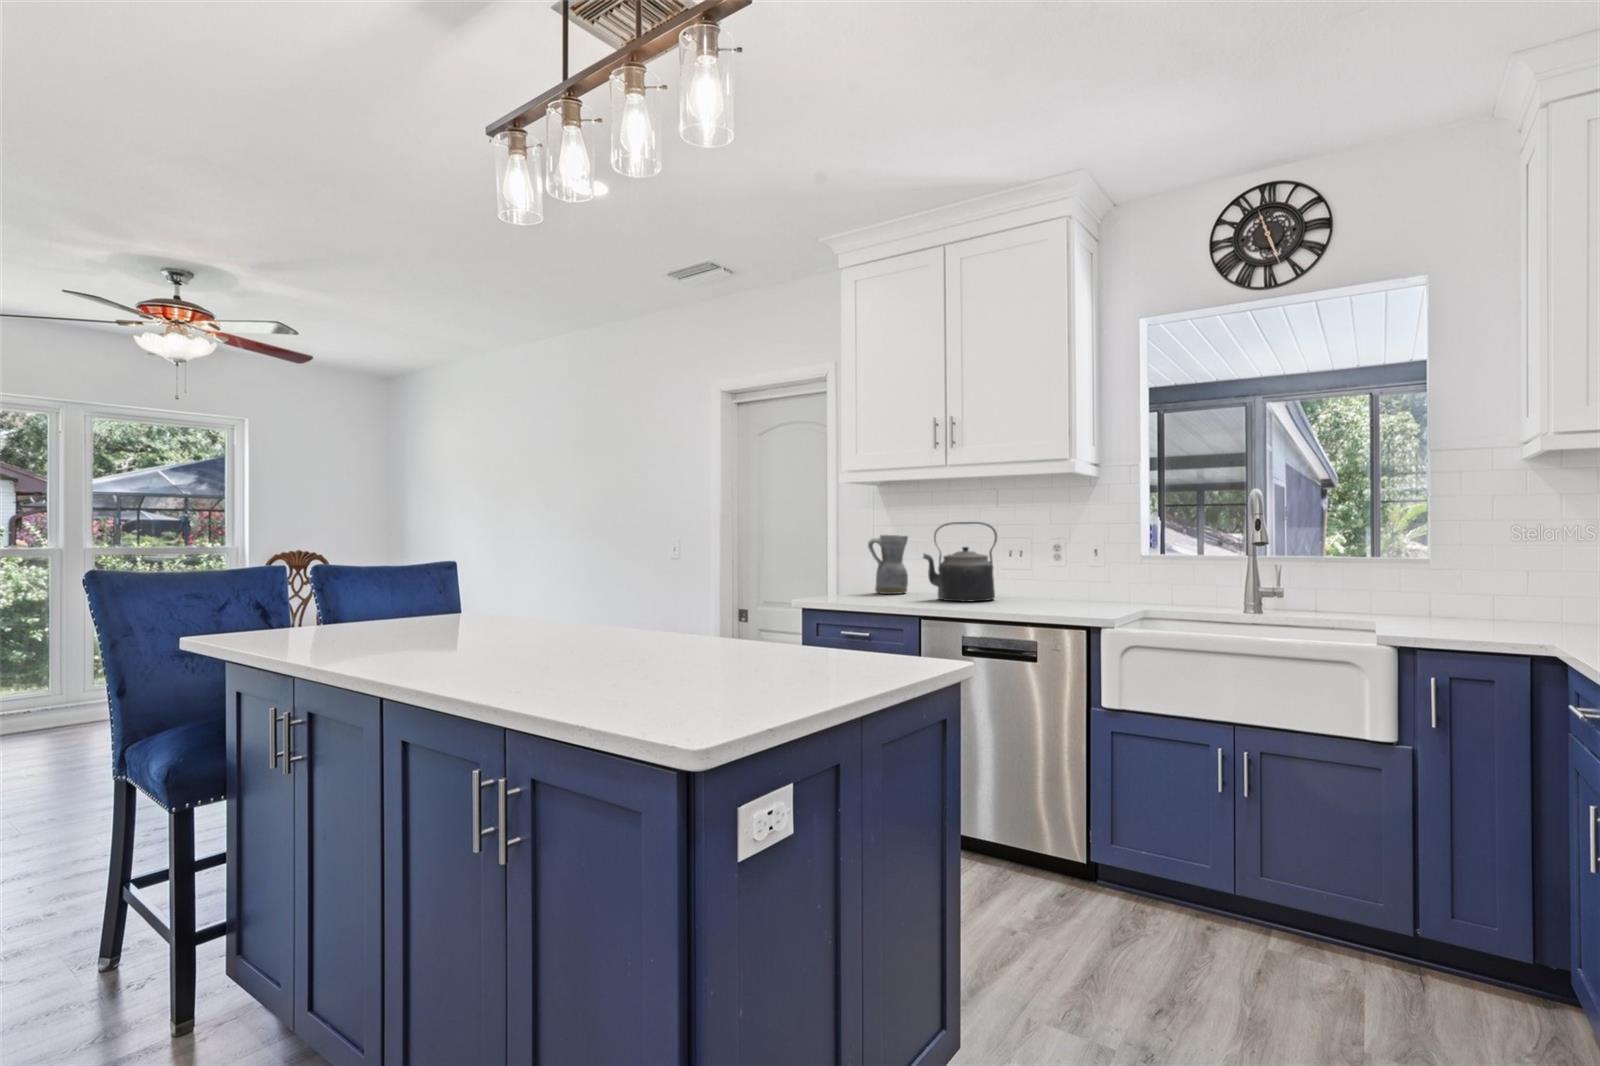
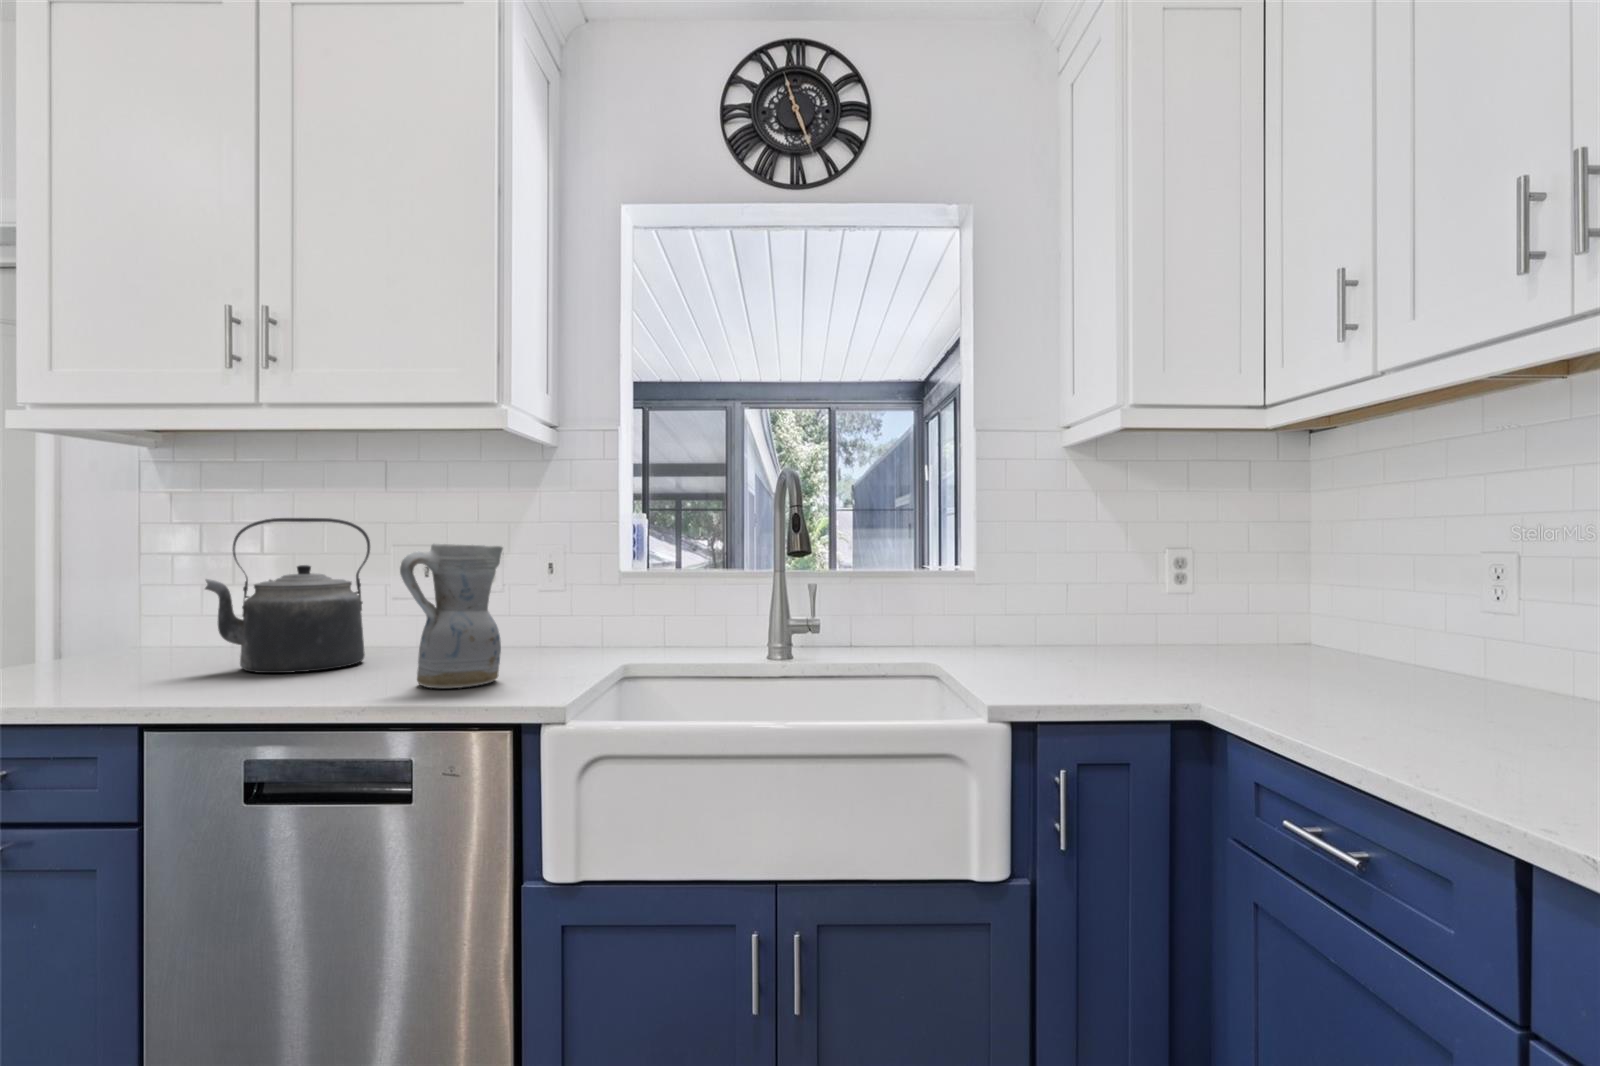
ceramic pitcher: present [868,535,908,594] -> present [400,544,503,688]

